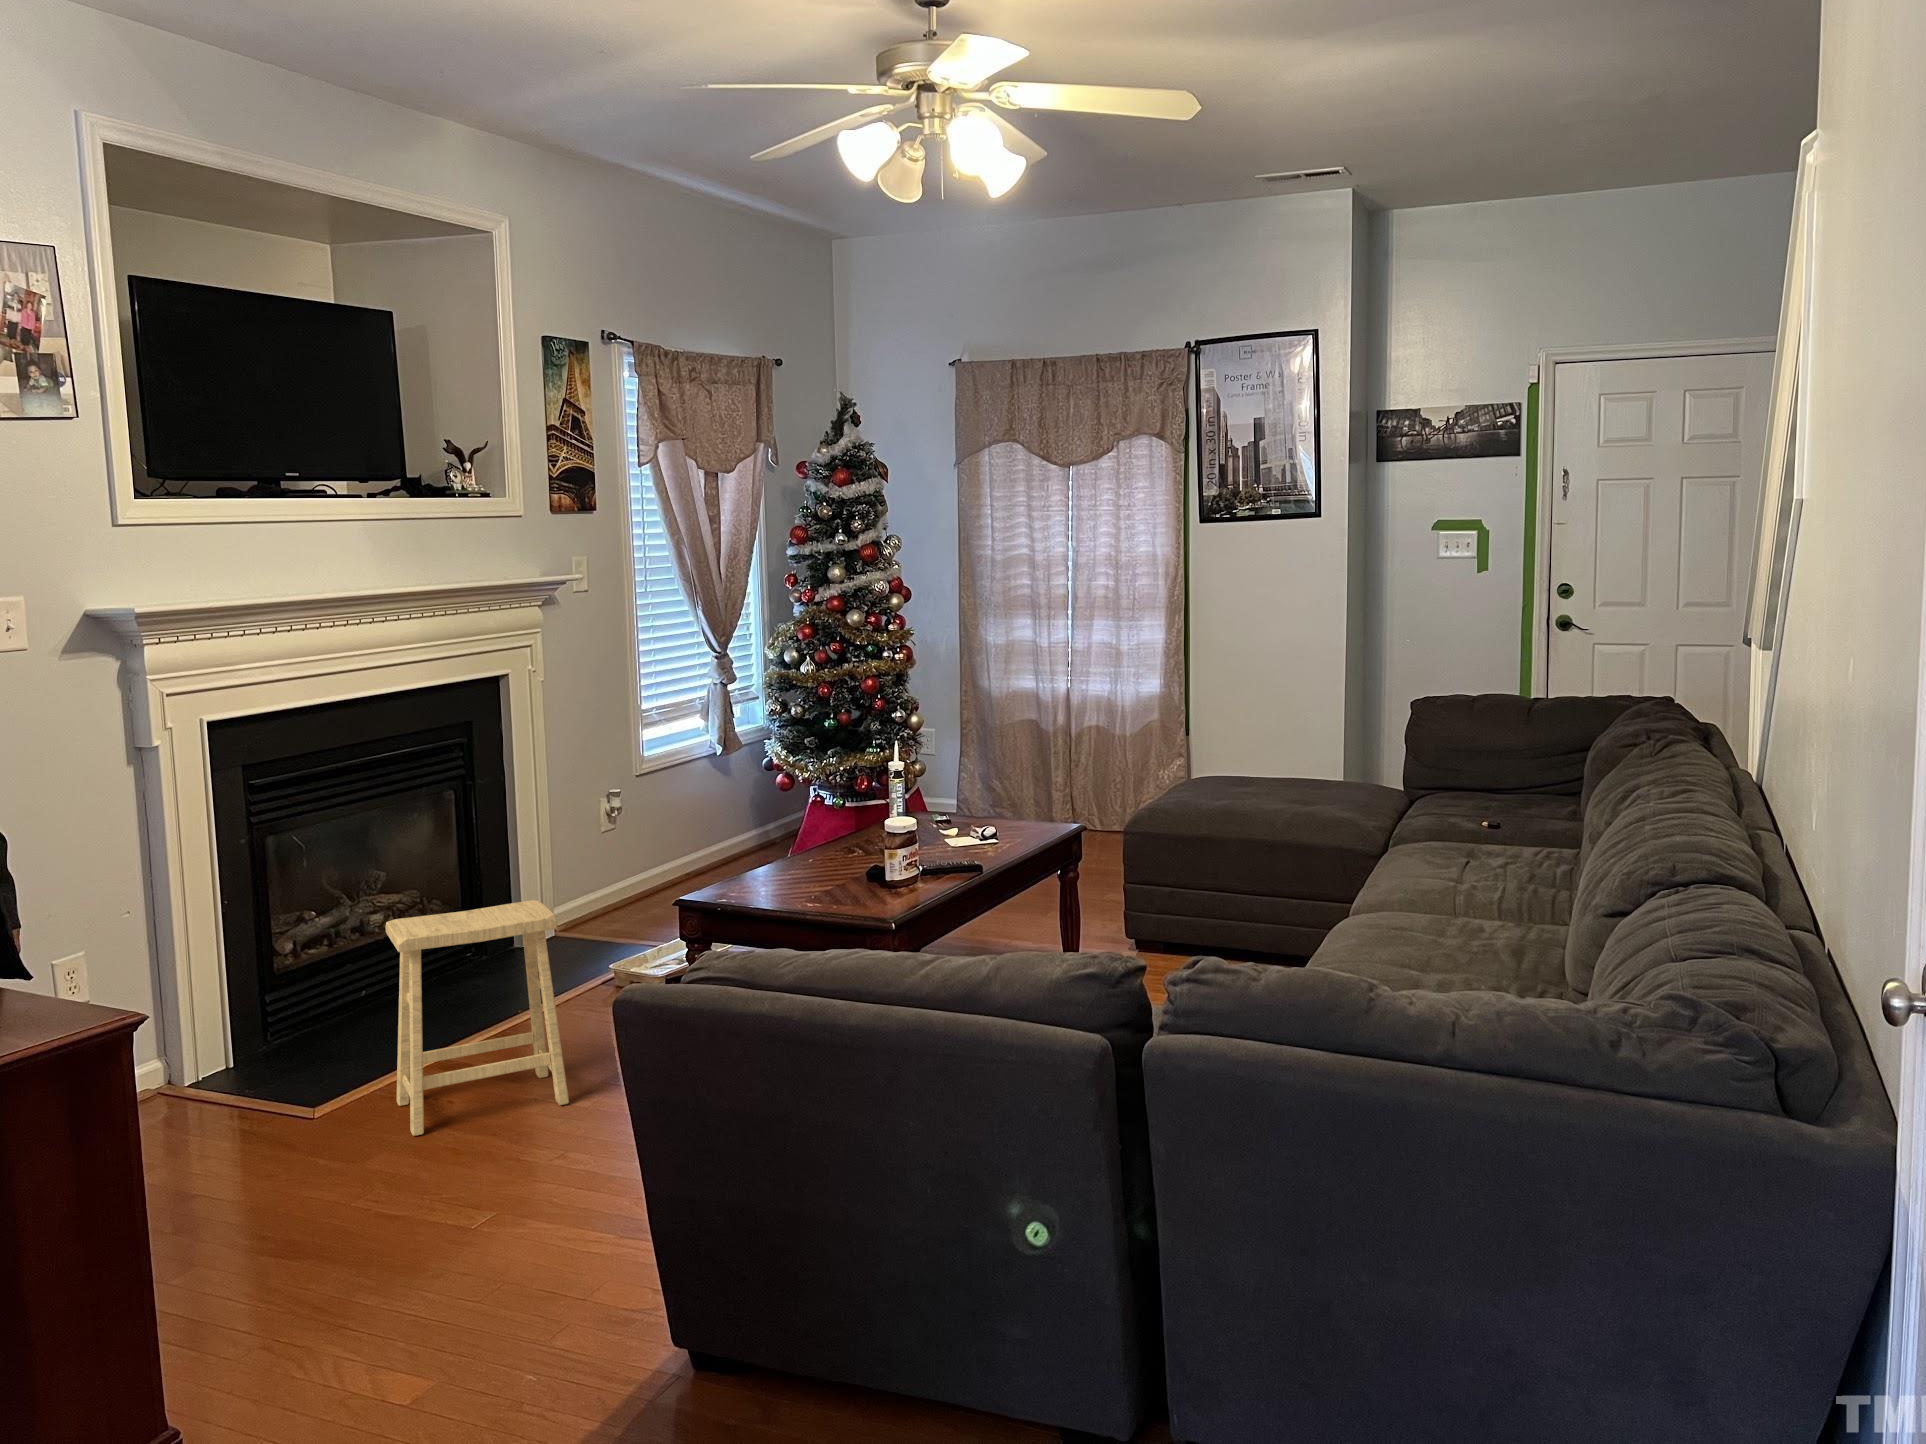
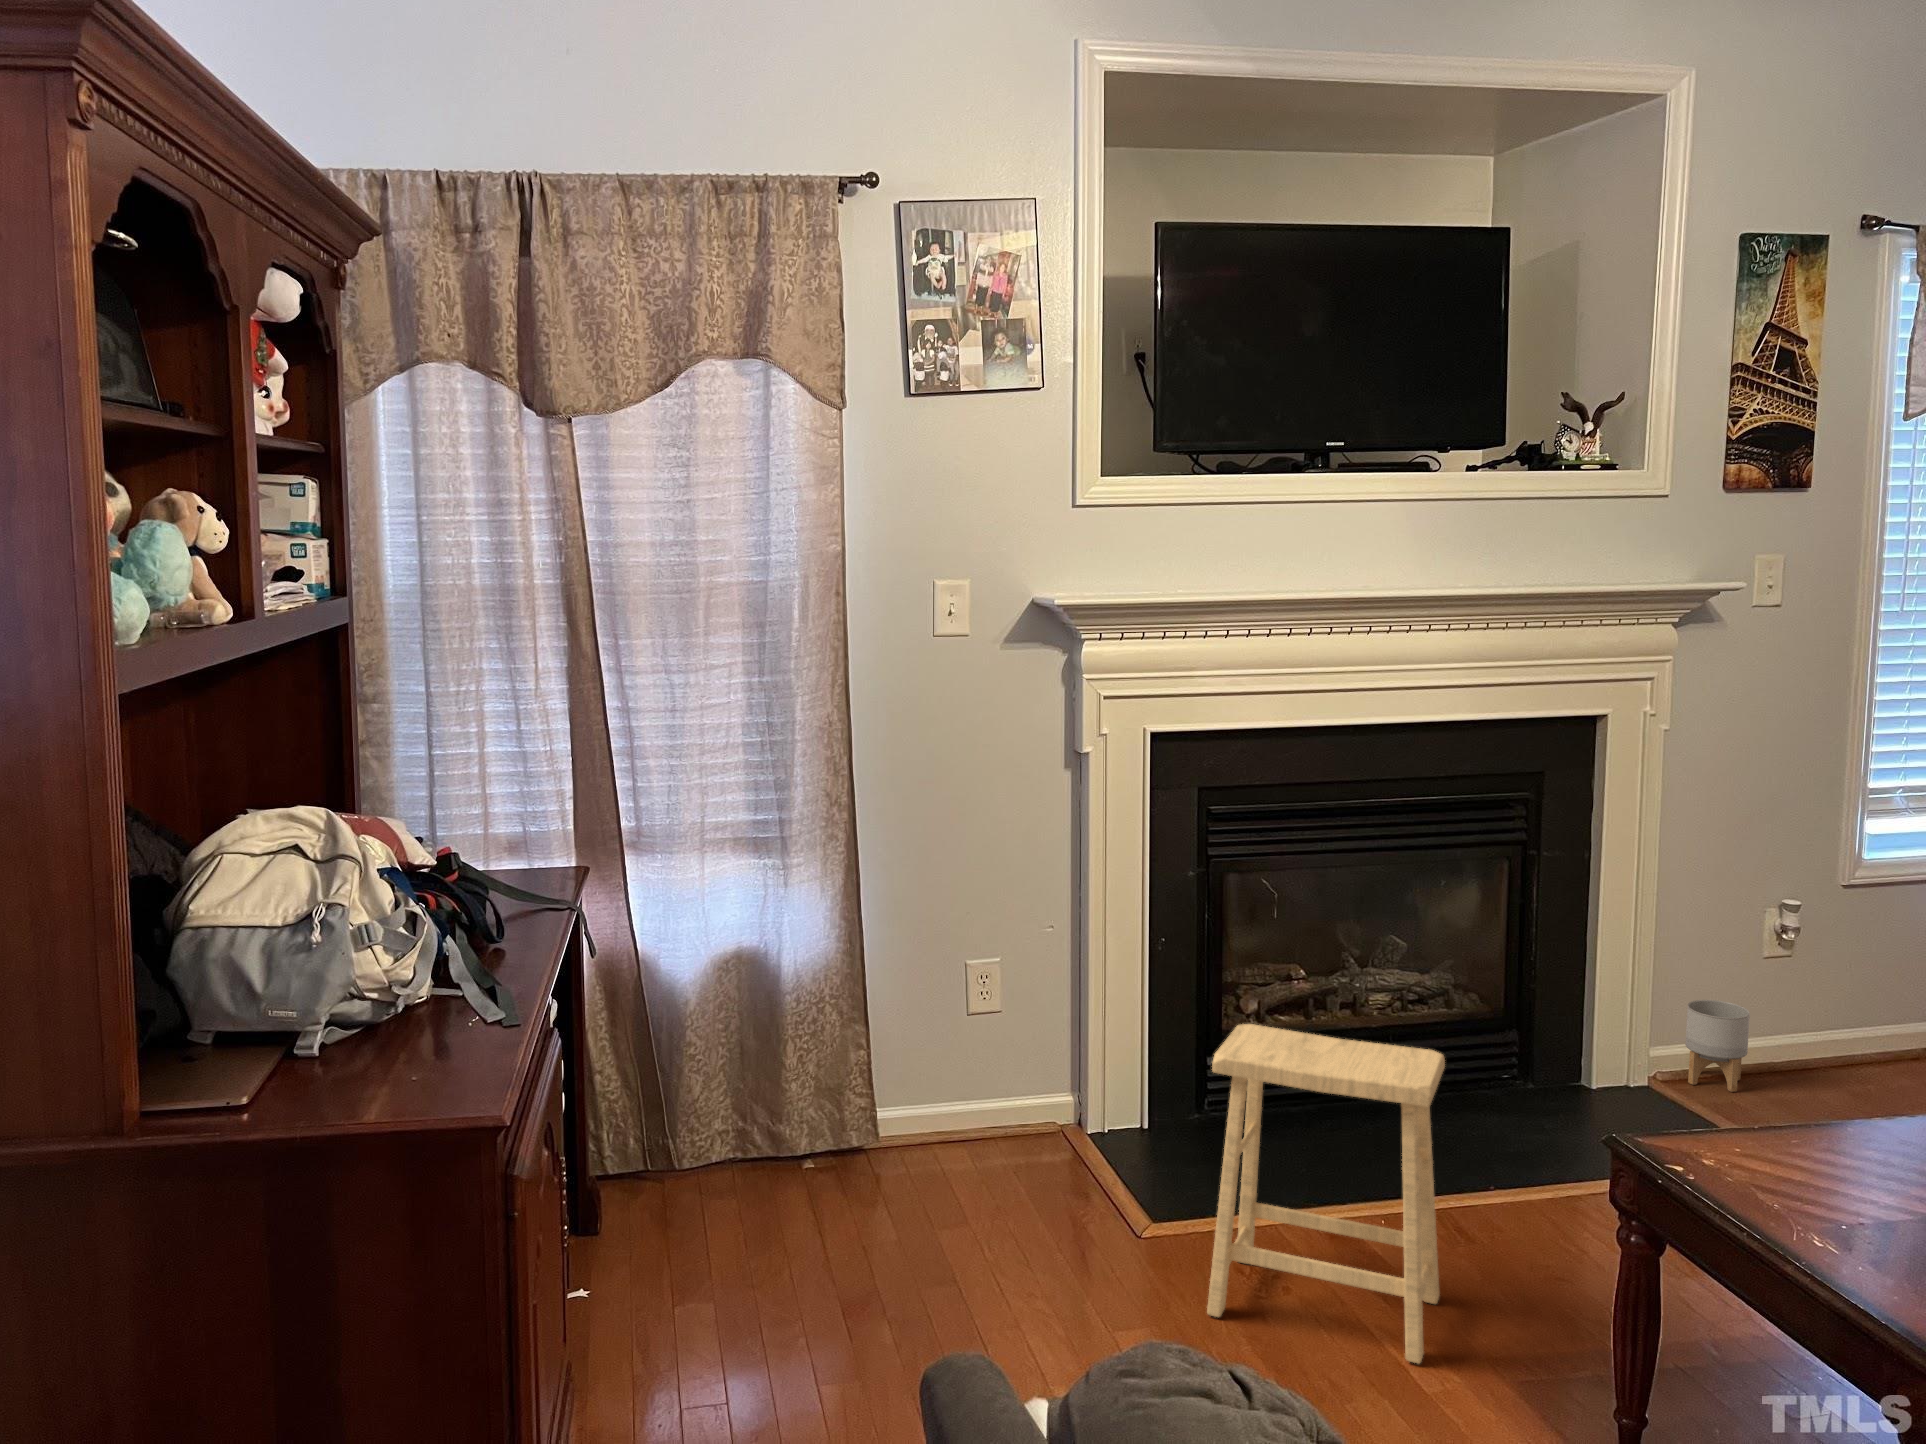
planter: none [571,867,612,928] -> present [1685,1000,1750,1092]

